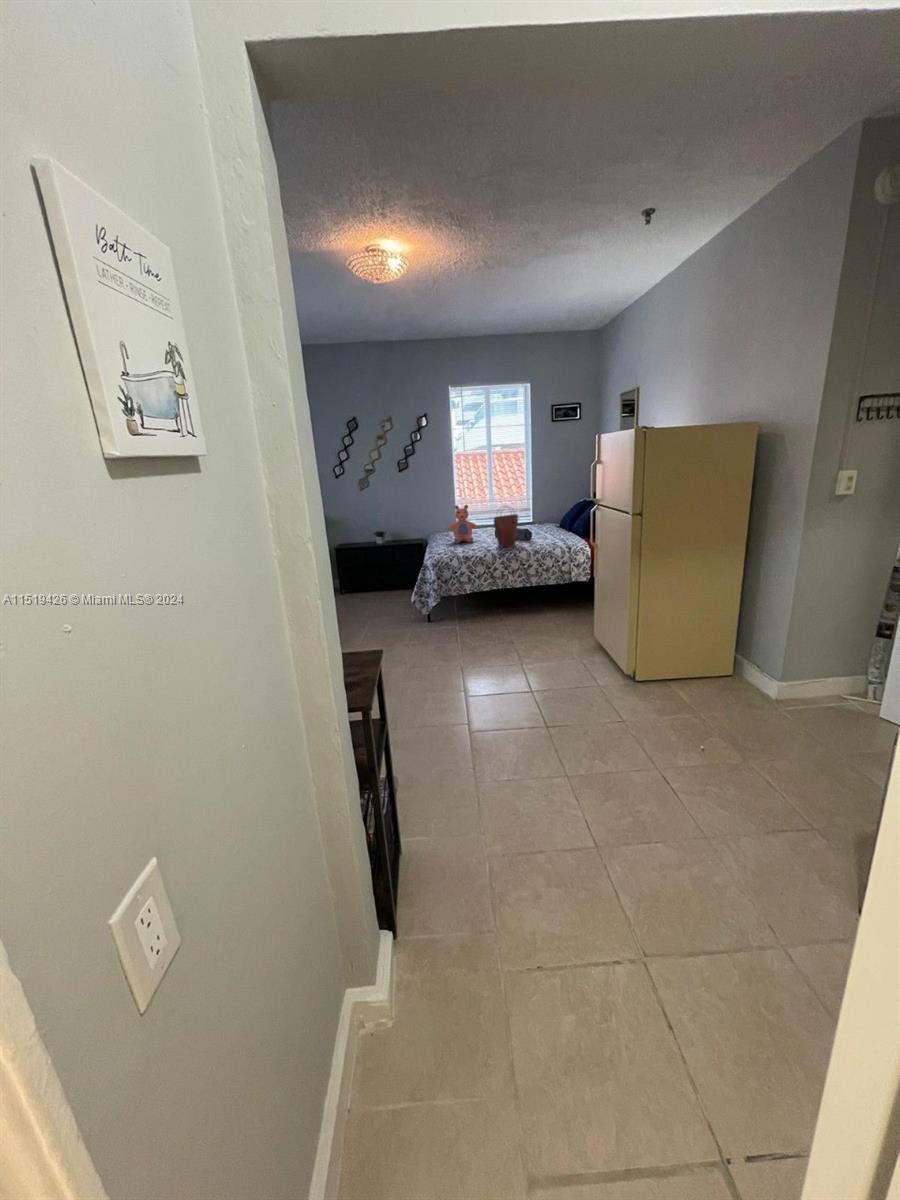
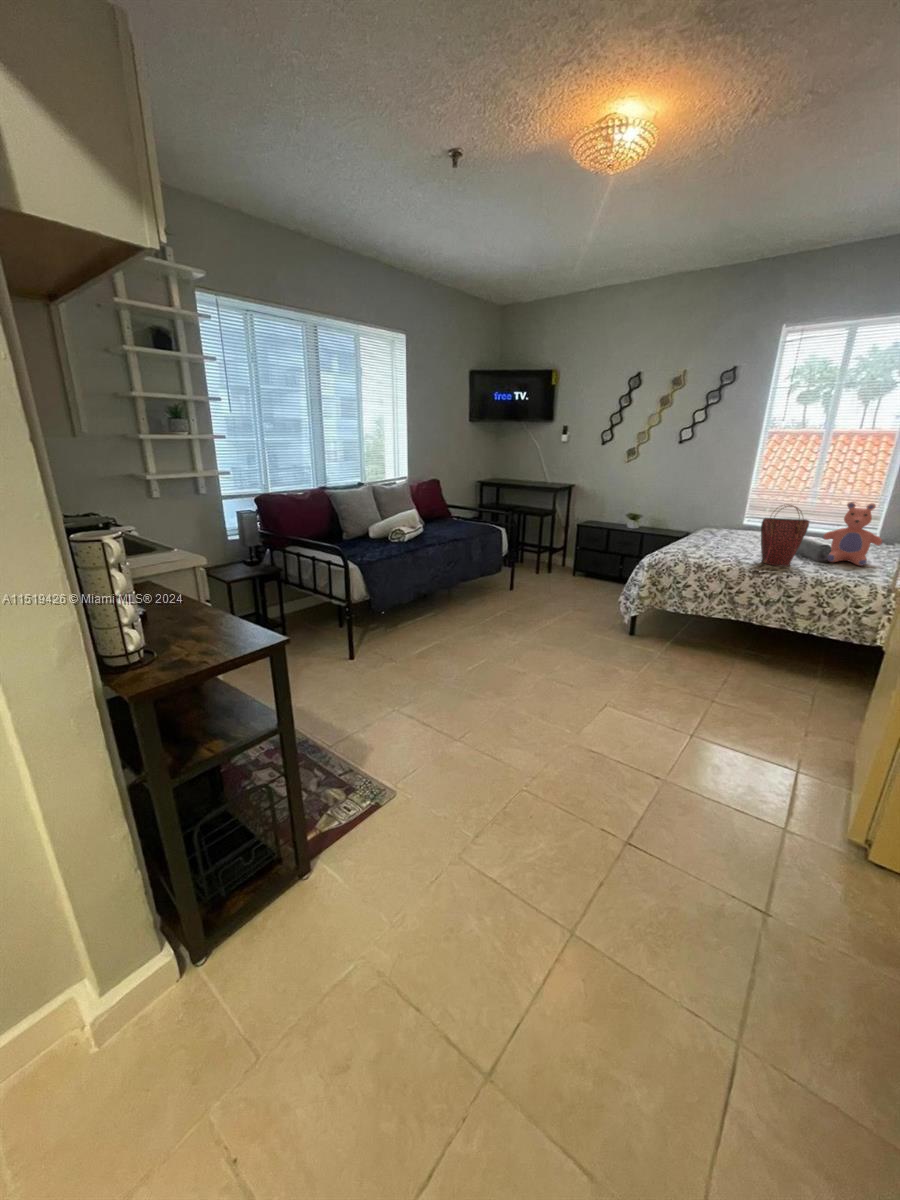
teddy bear: present [448,505,477,543] -> present [823,502,883,566]

